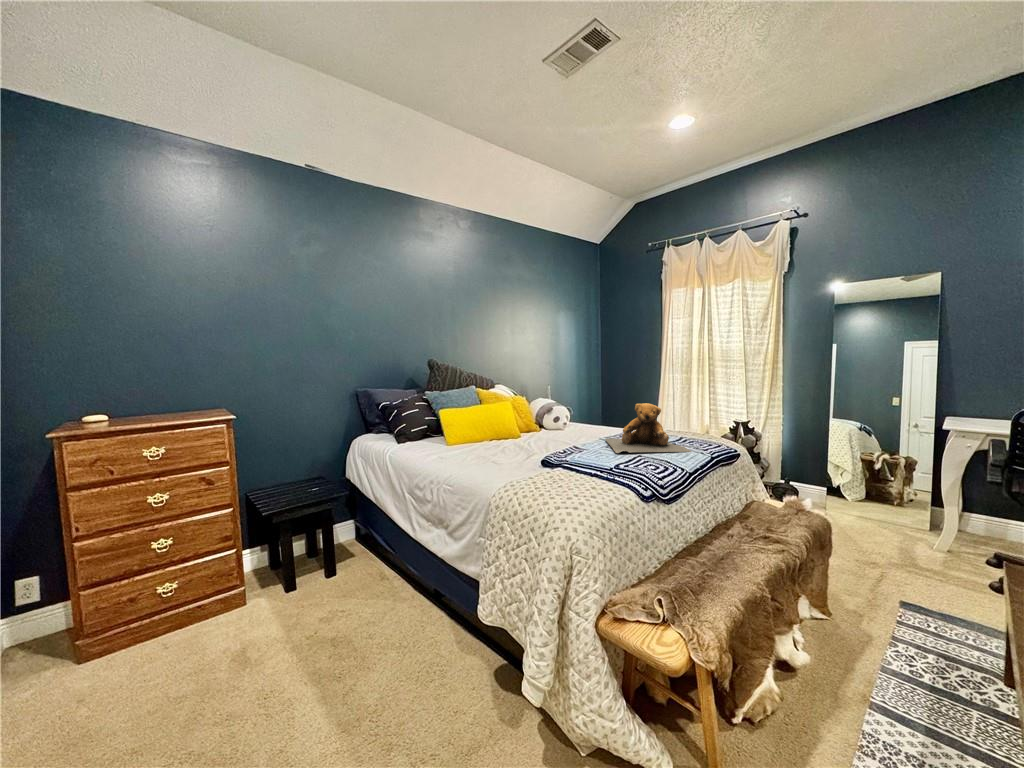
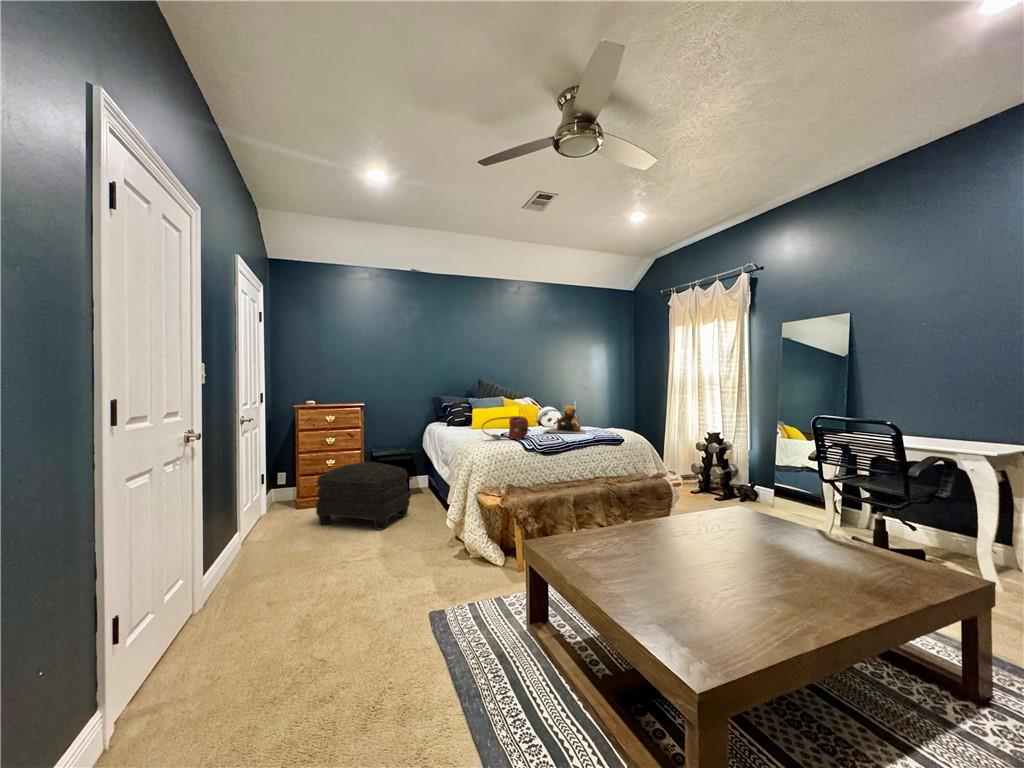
handbag: none [548,433,634,484] -> present [482,416,529,439]
ottoman: none [125,540,359,722] -> present [316,462,410,530]

